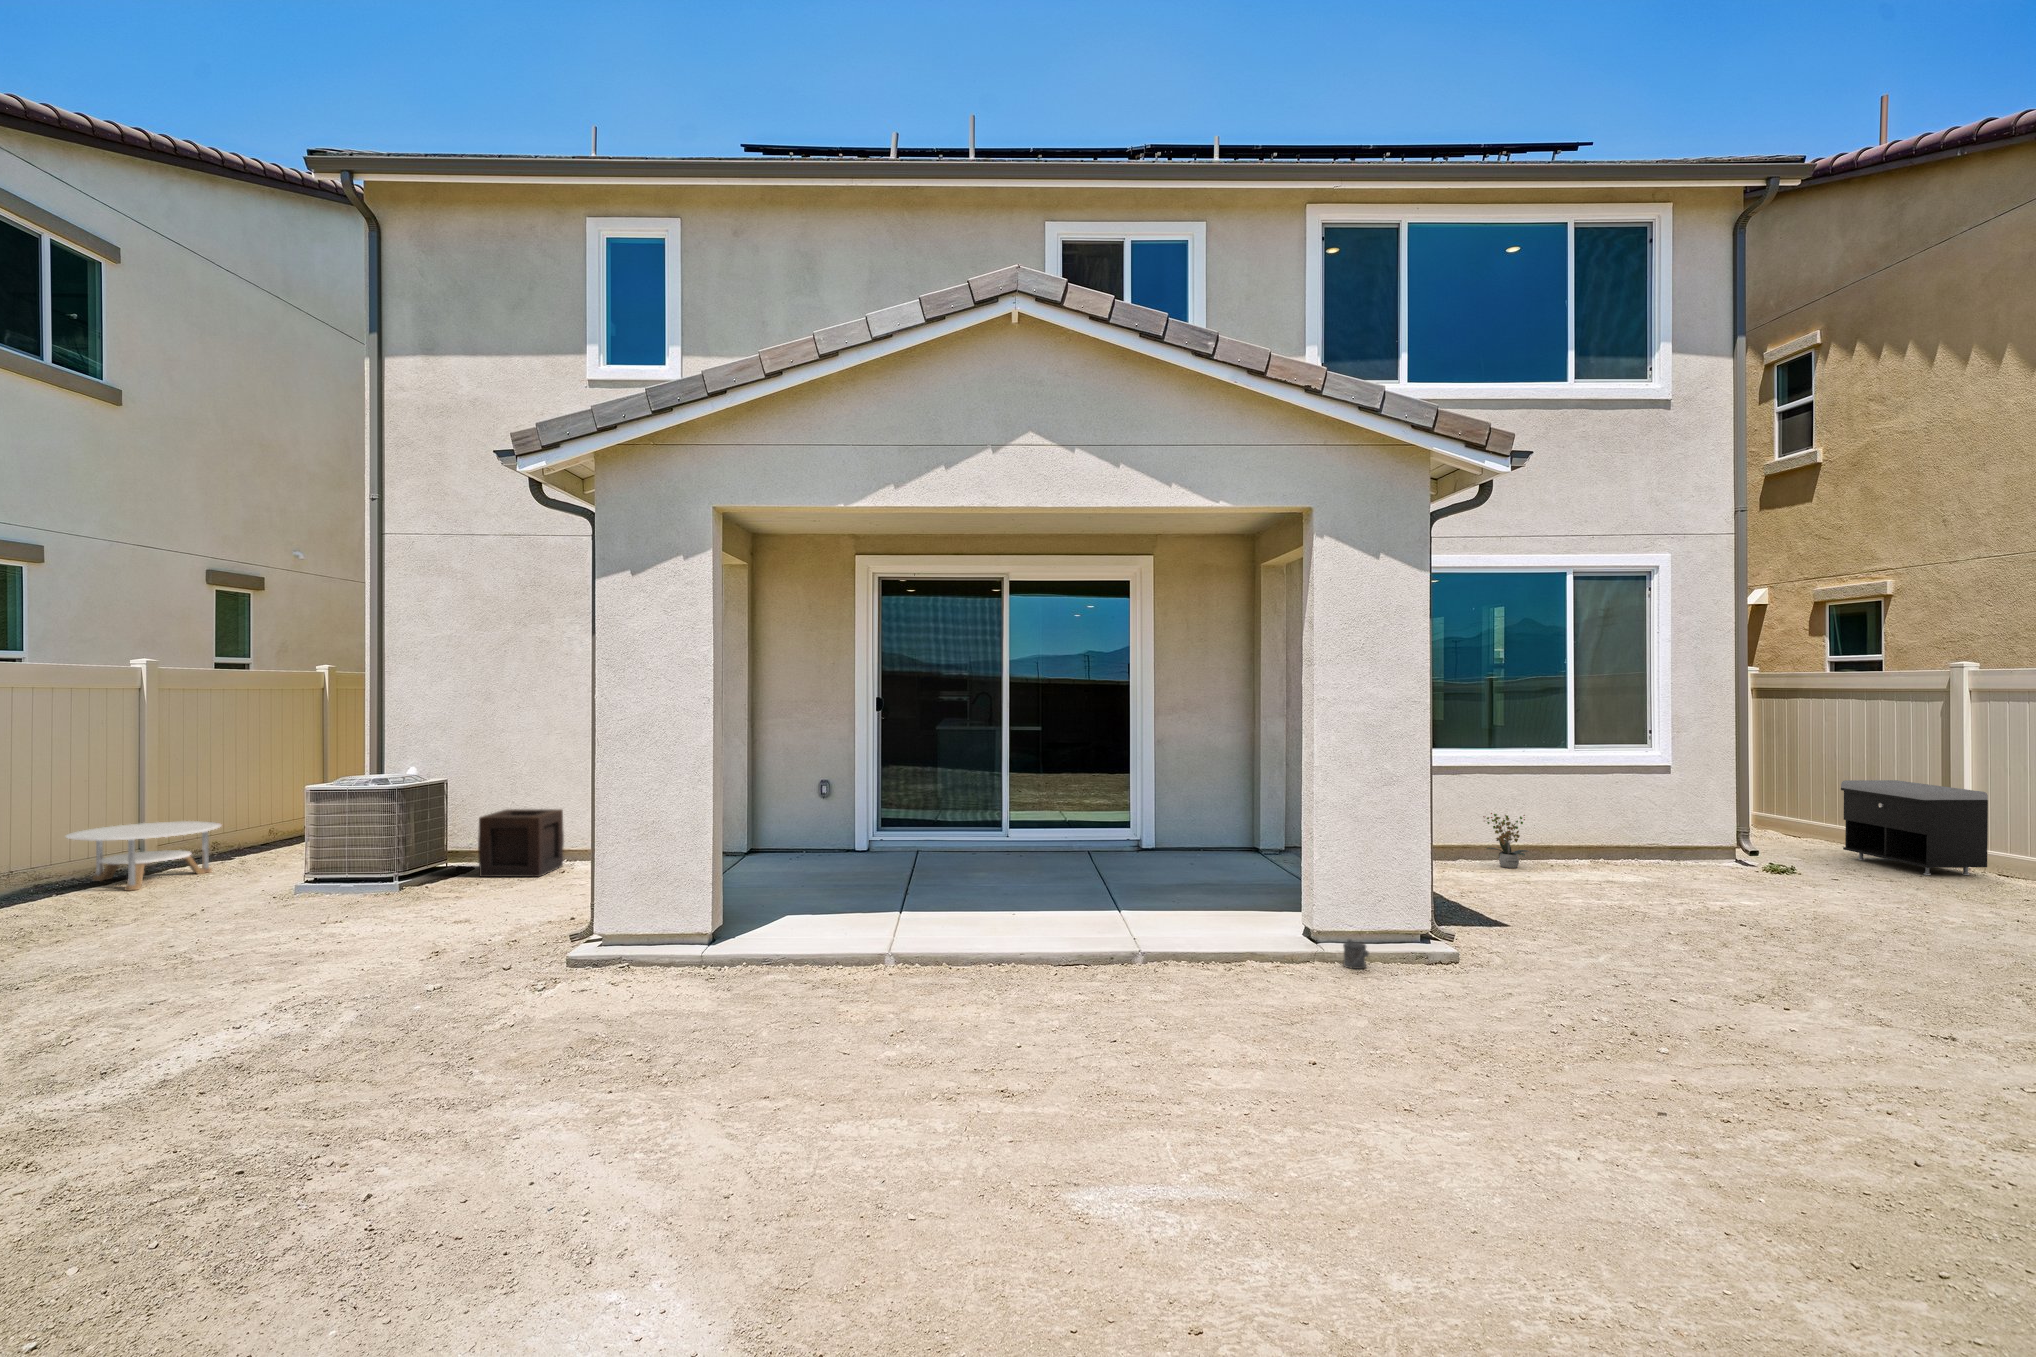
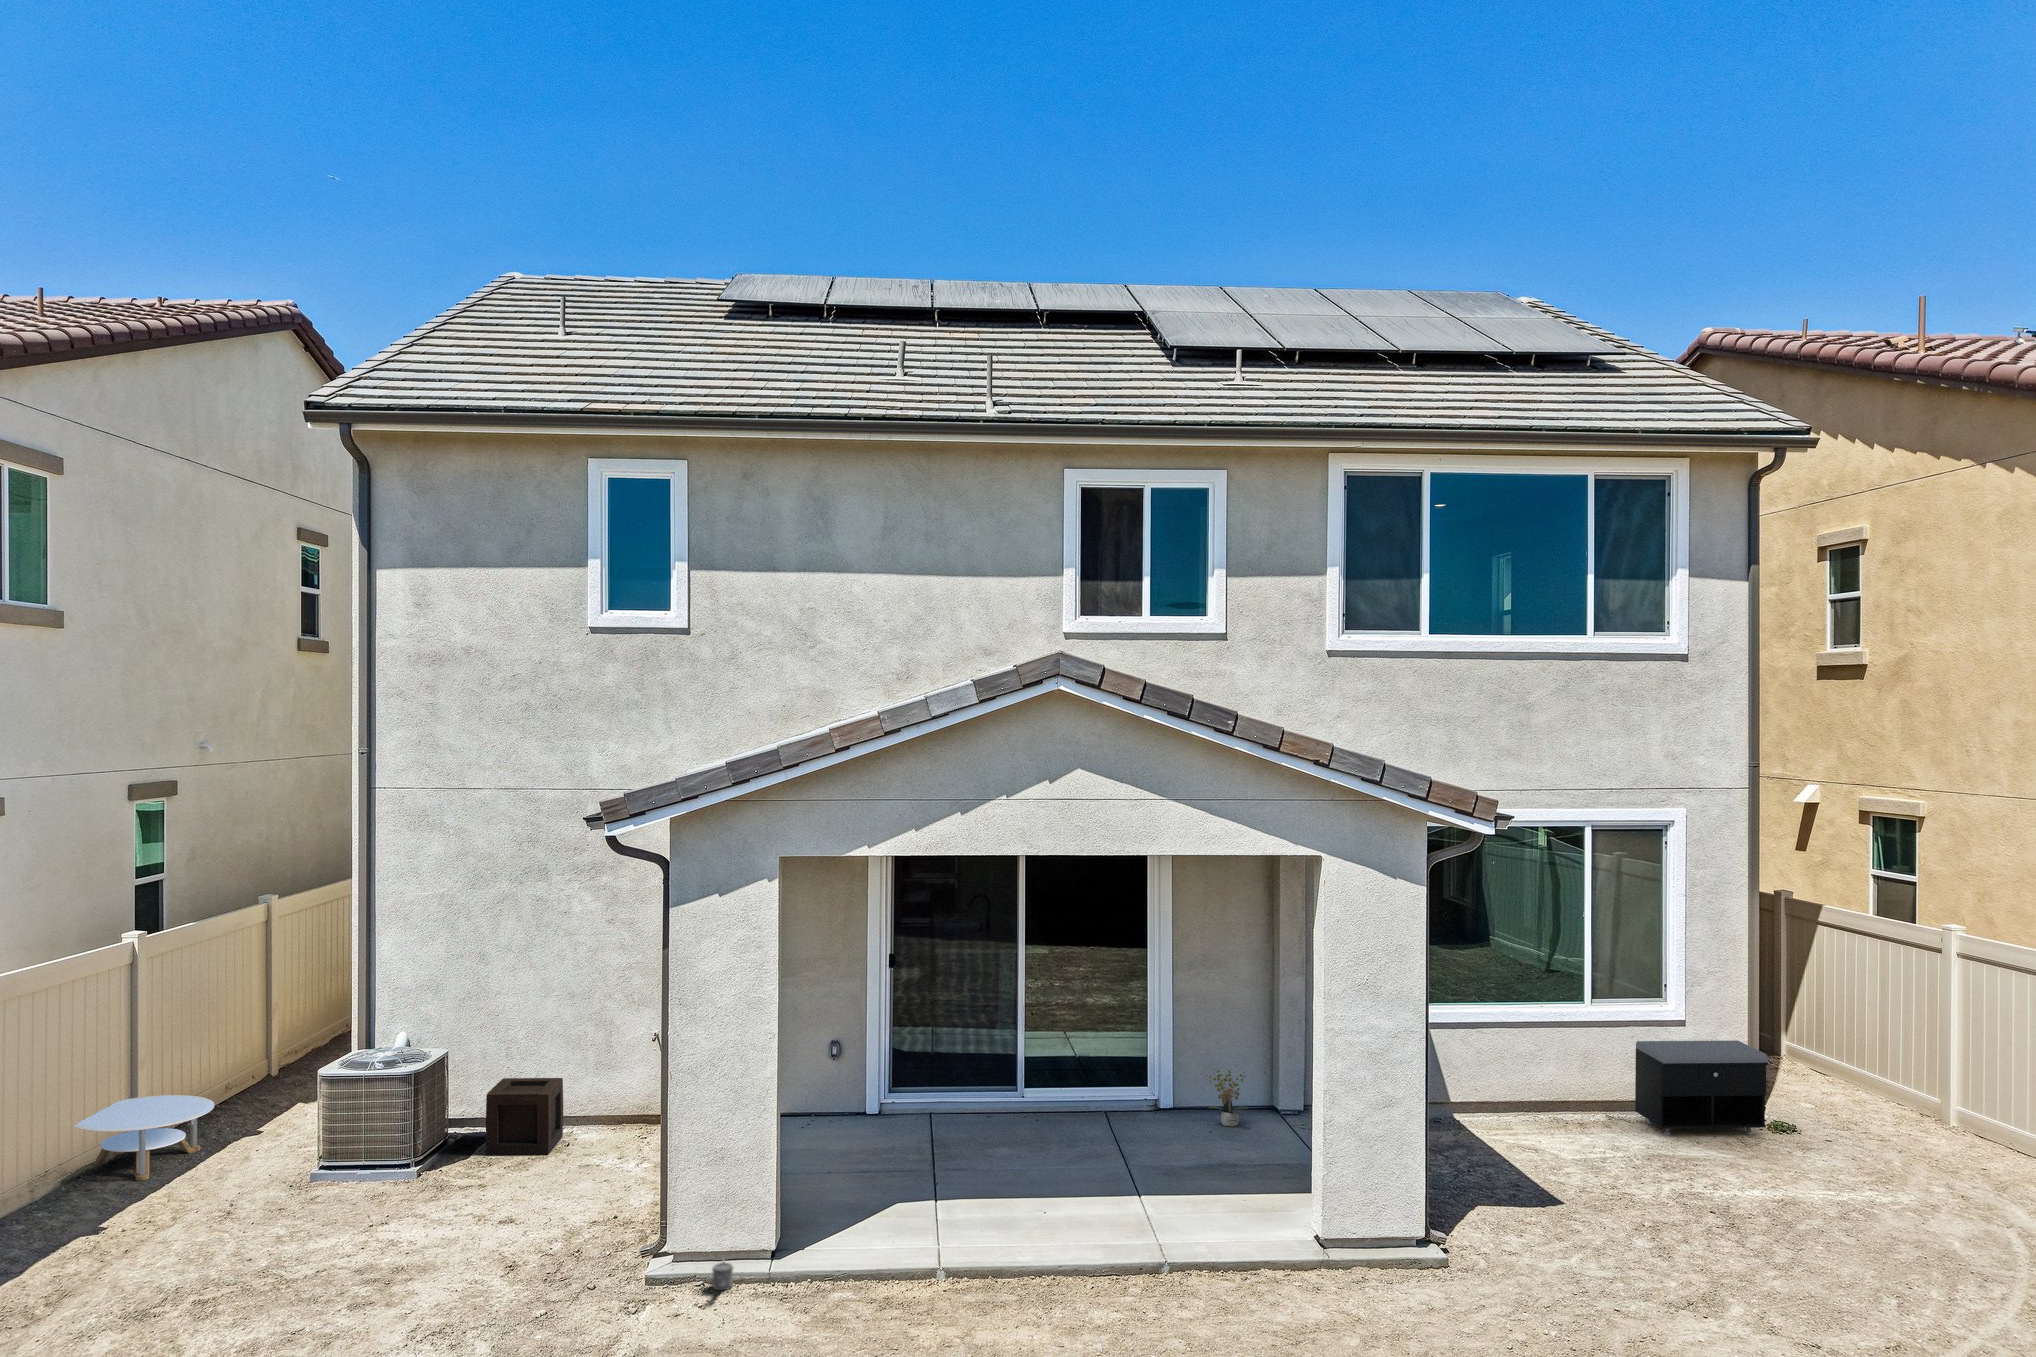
storage bench: present [1841,780,1988,875] -> present [1635,1040,1768,1135]
potted plant: present [1483,813,1528,868] -> present [1205,1069,1249,1126]
watering can: present [1343,939,1369,969] -> present [712,1260,733,1290]

